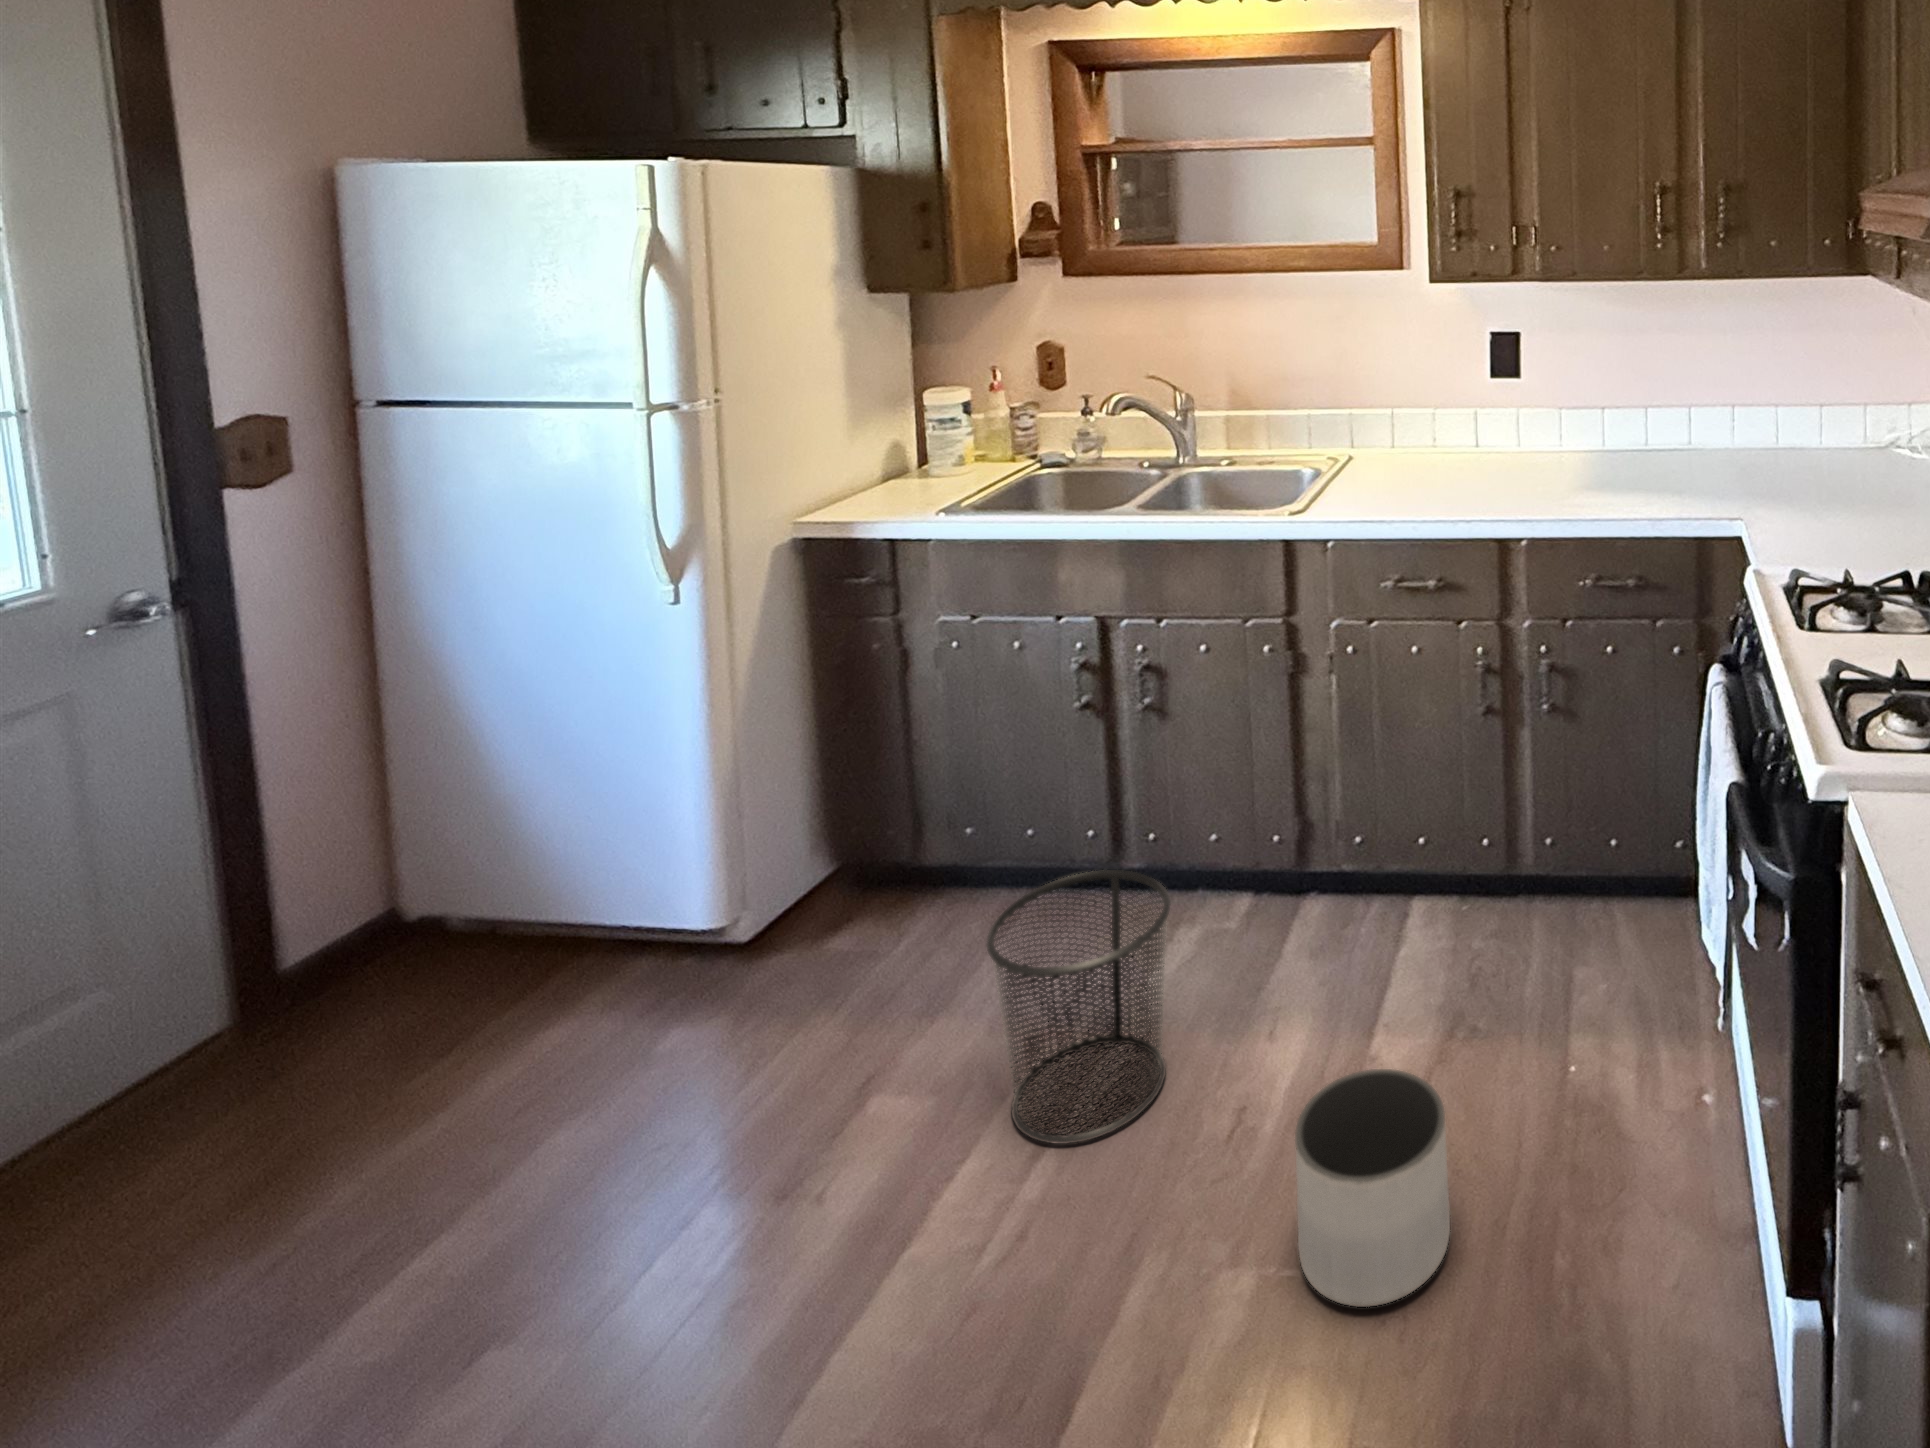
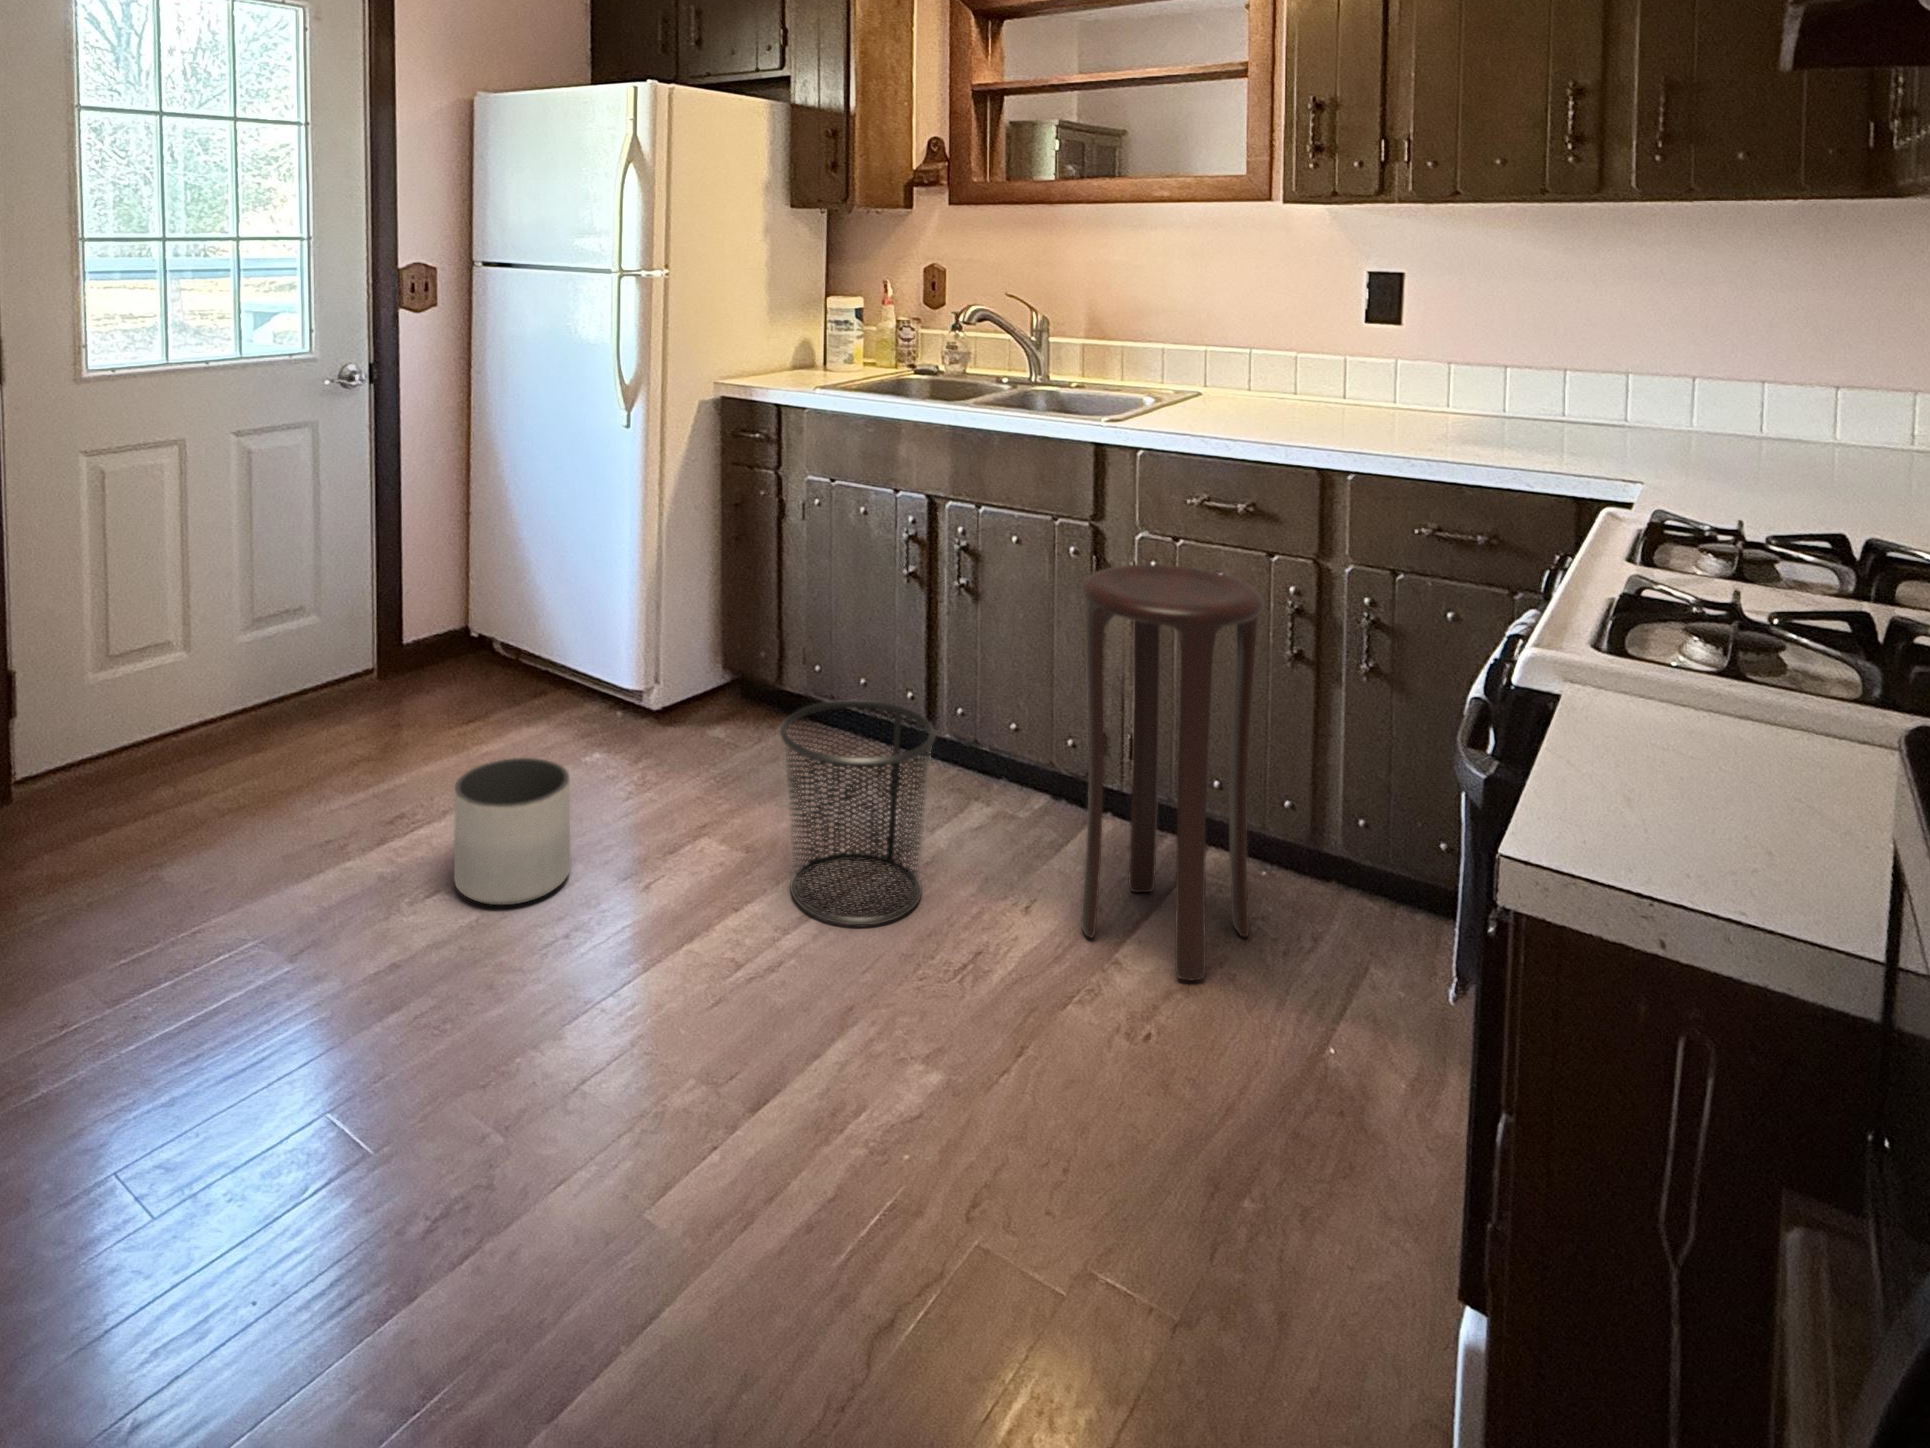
stool: none [1313,655,1481,1052] -> present [1081,564,1264,980]
planter: present [1295,1069,1450,1307] -> present [454,758,571,905]

